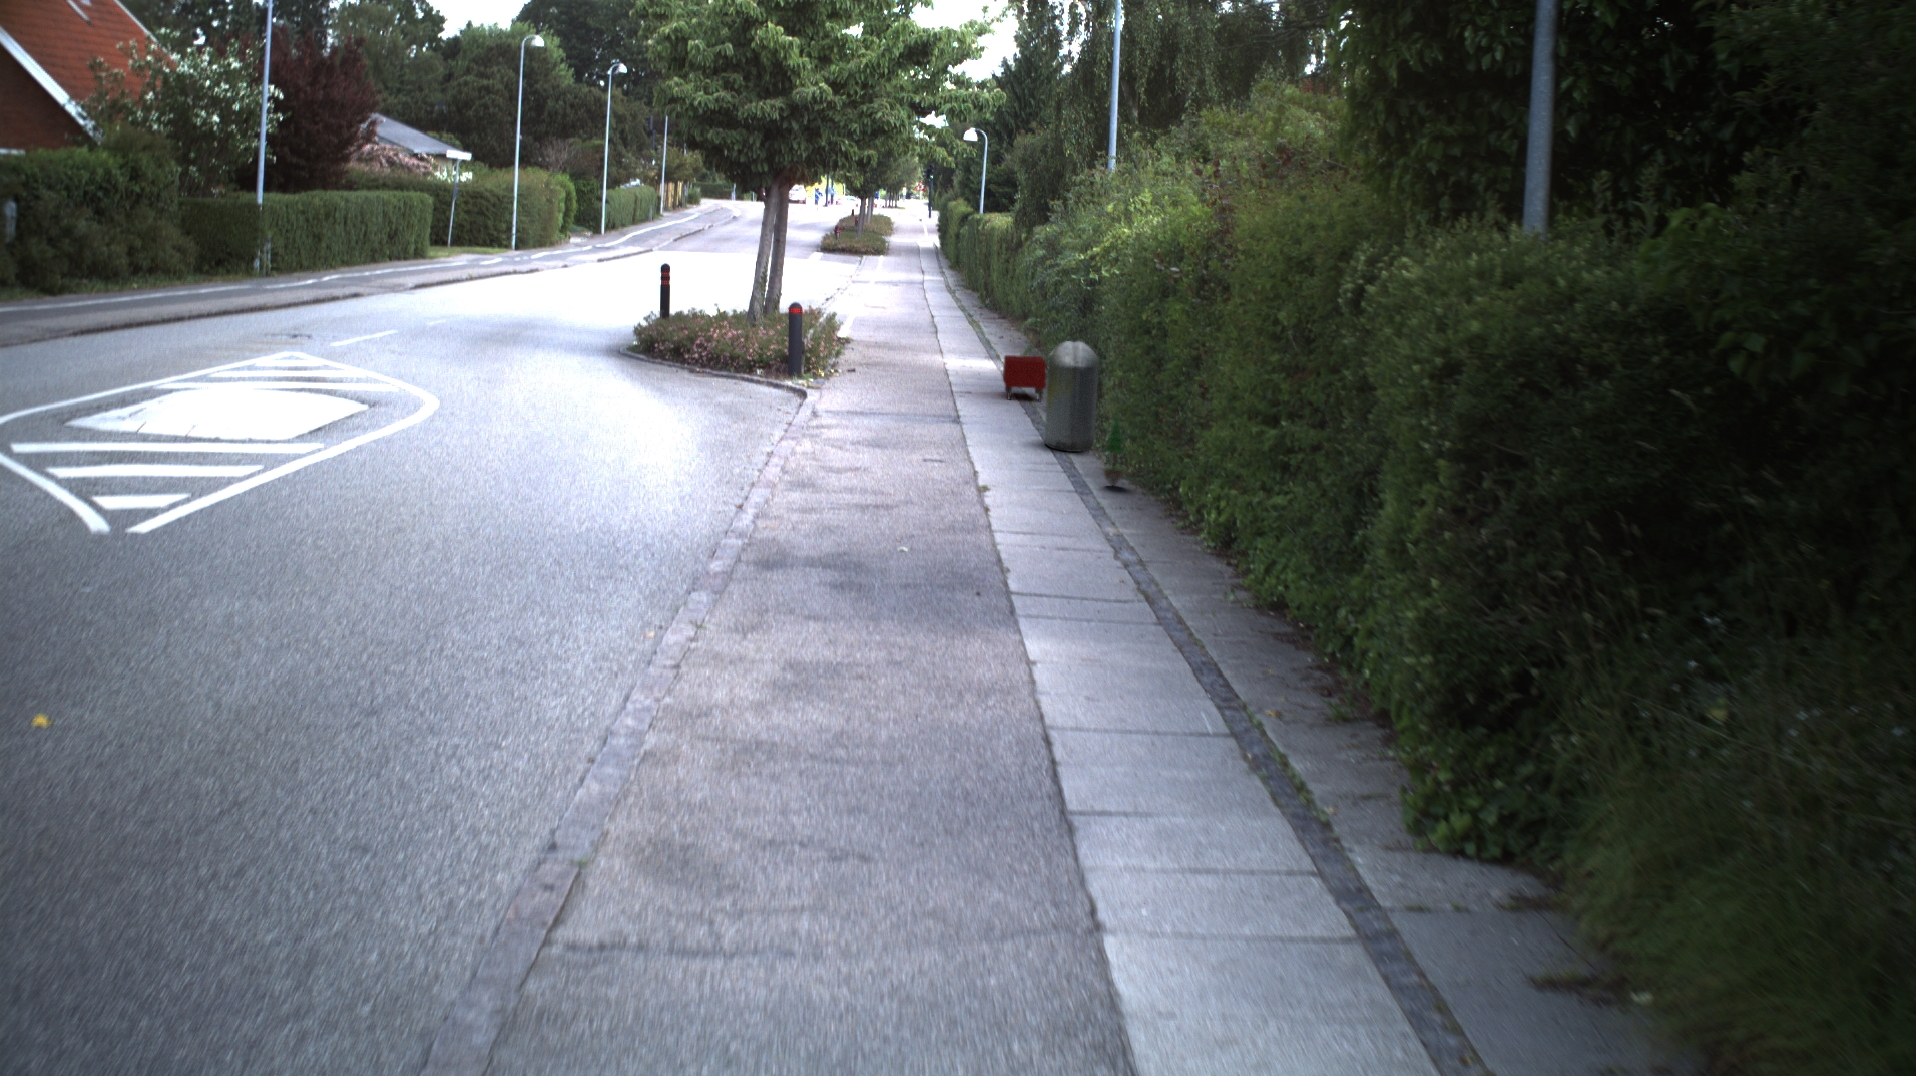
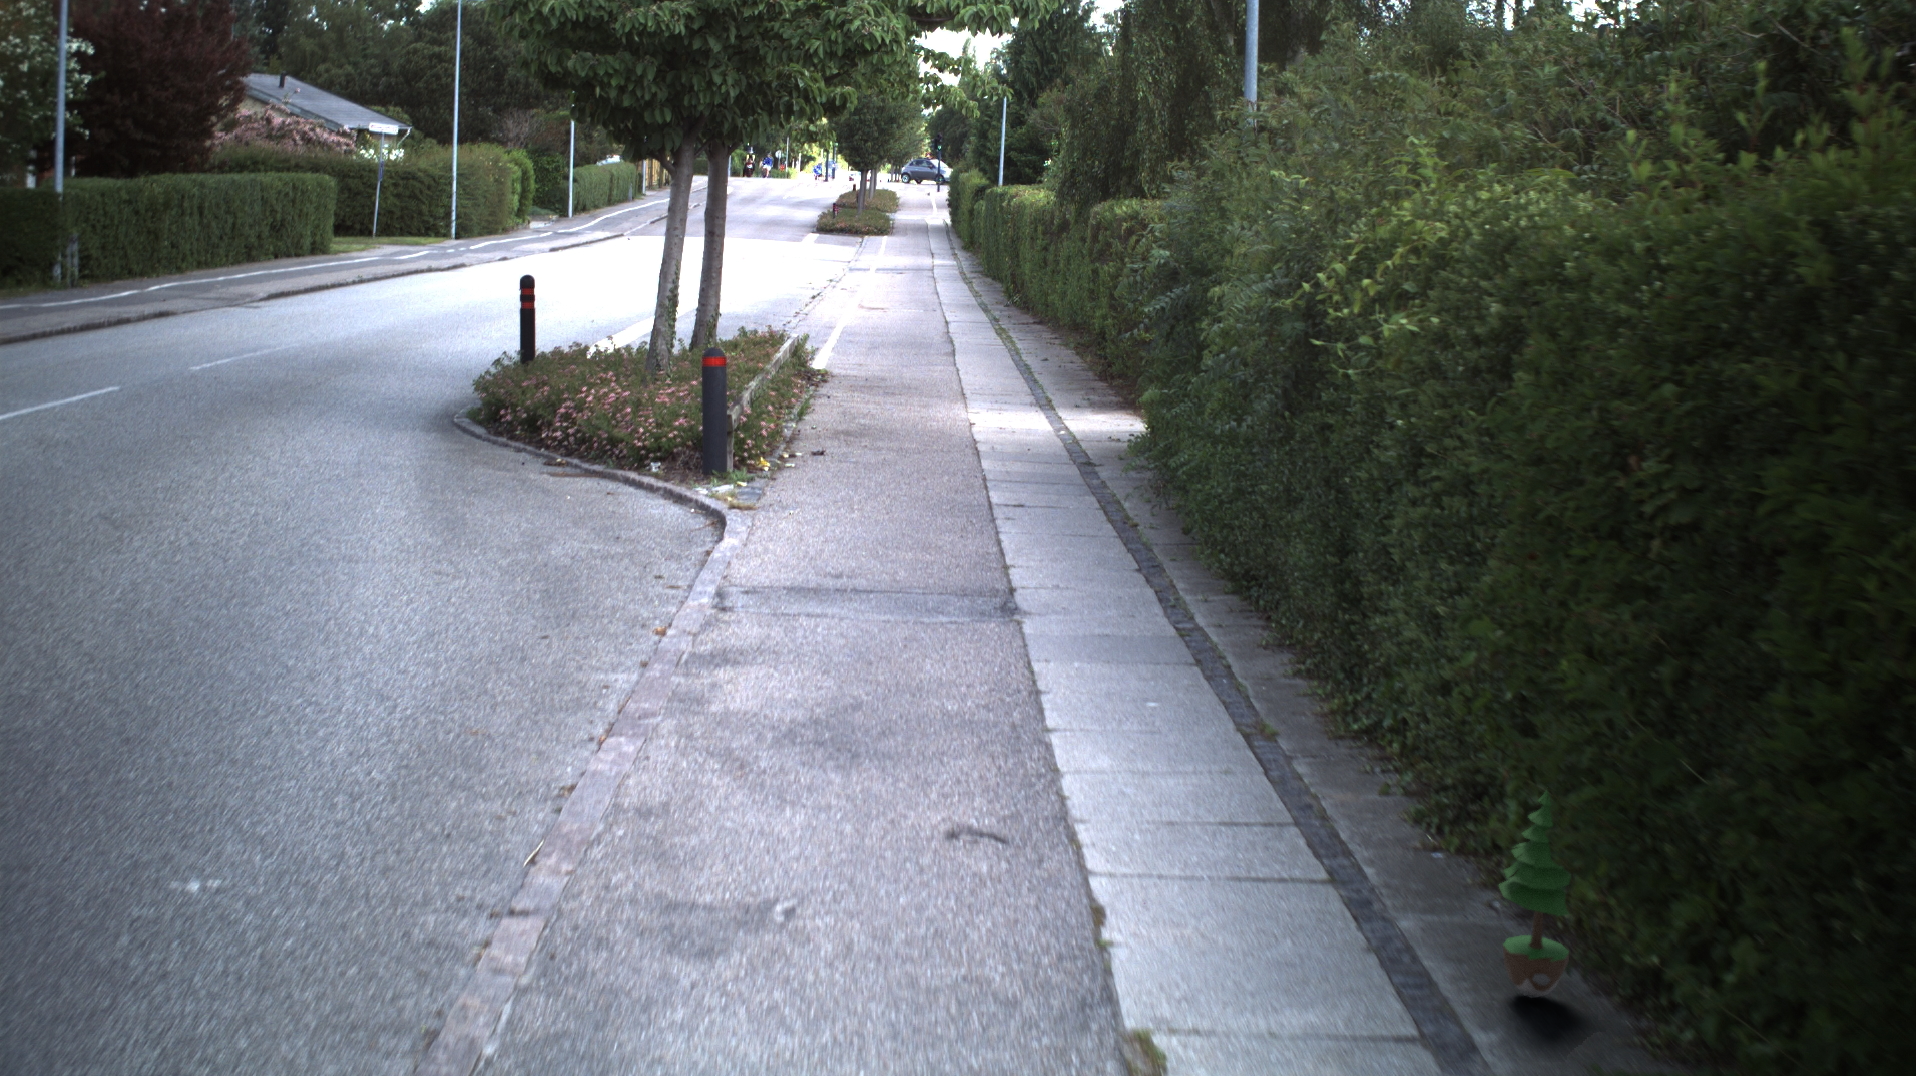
trash can: present [1045,341,1098,452] -> none [1228,476,1357,749]
bench: present [1003,355,1047,401] -> none [1079,433,1164,523]

